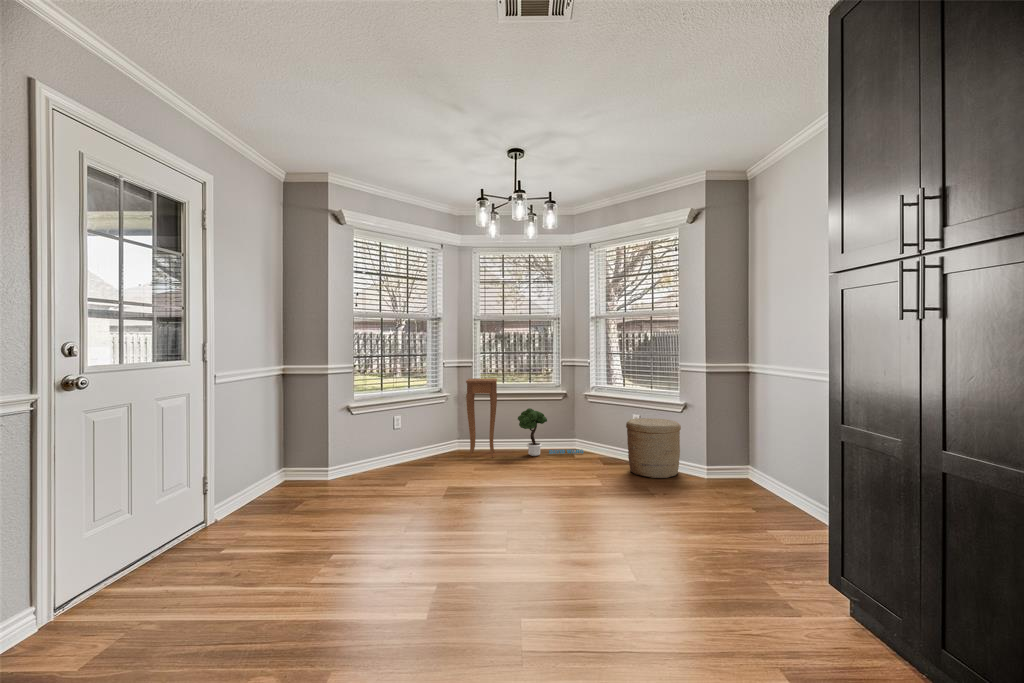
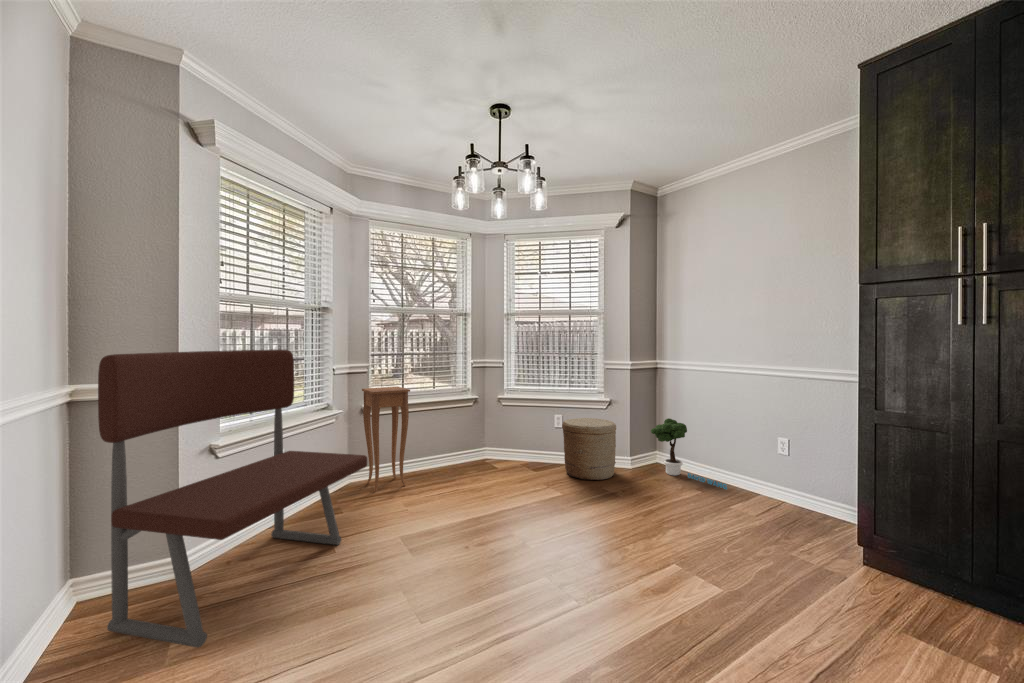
bench: none [279,348,426,503] -> present [98,349,367,648]
potted tree: present [518,408,583,456] -> present [651,418,727,489]

